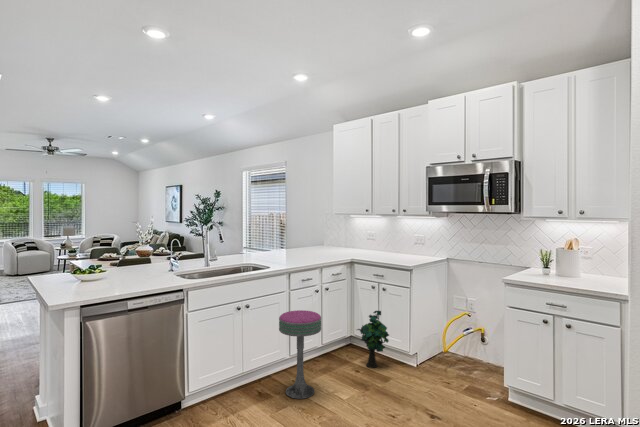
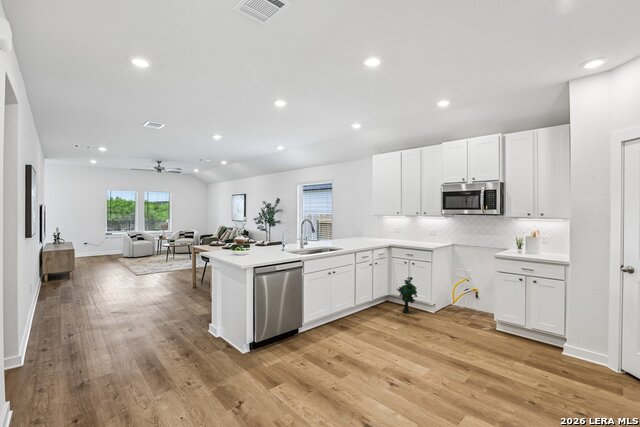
bar stool: present [279,310,321,399] -> none [354,275,380,328]

